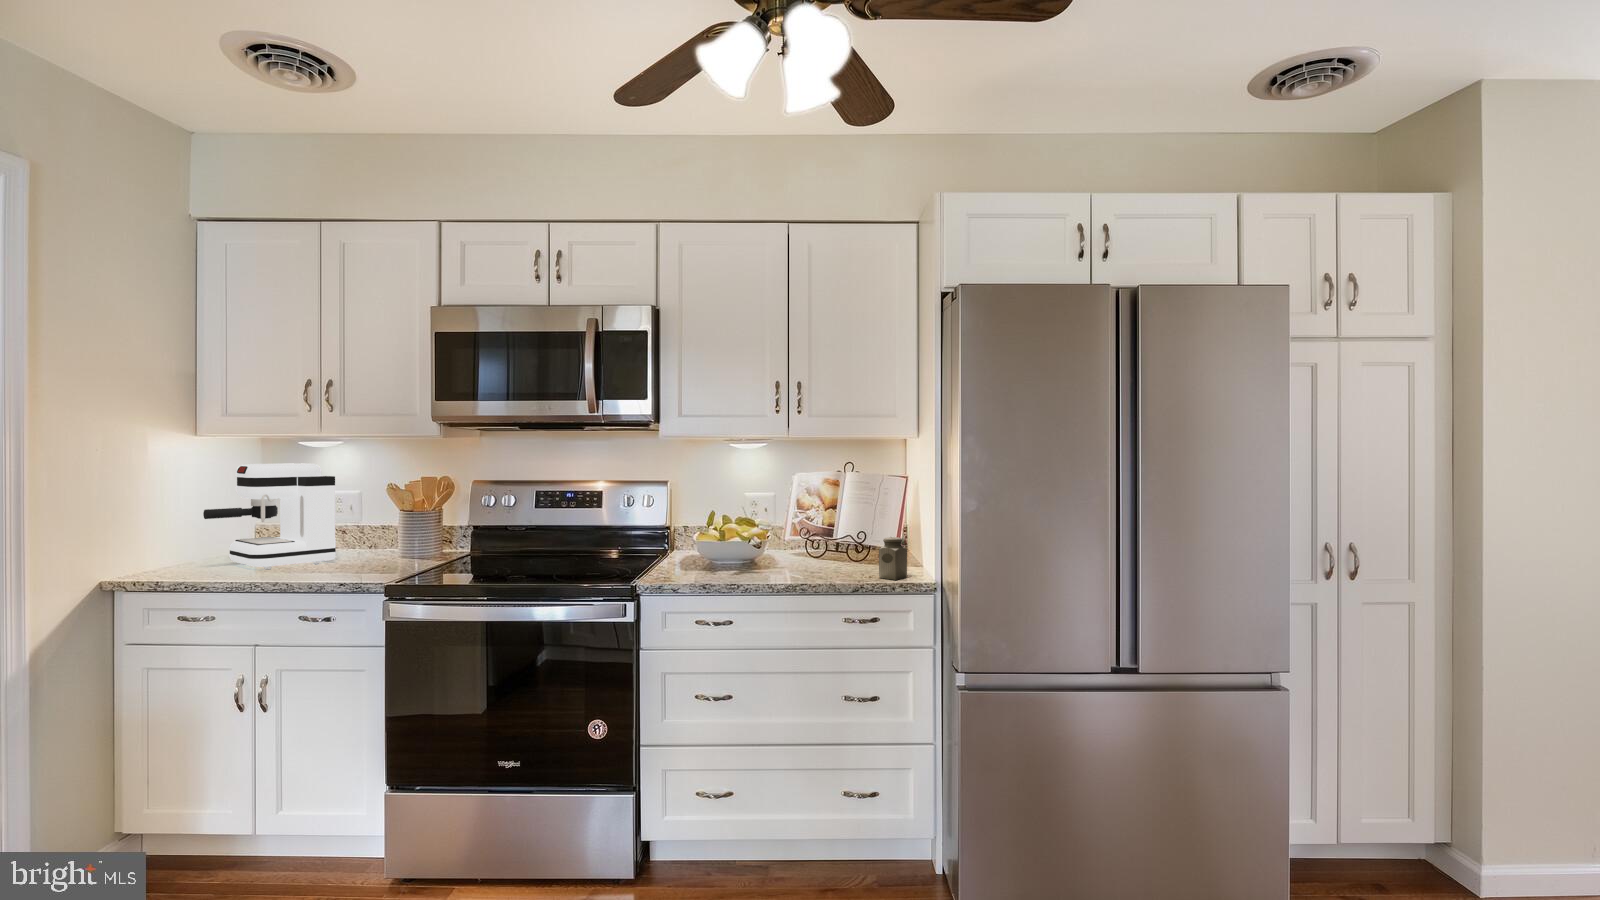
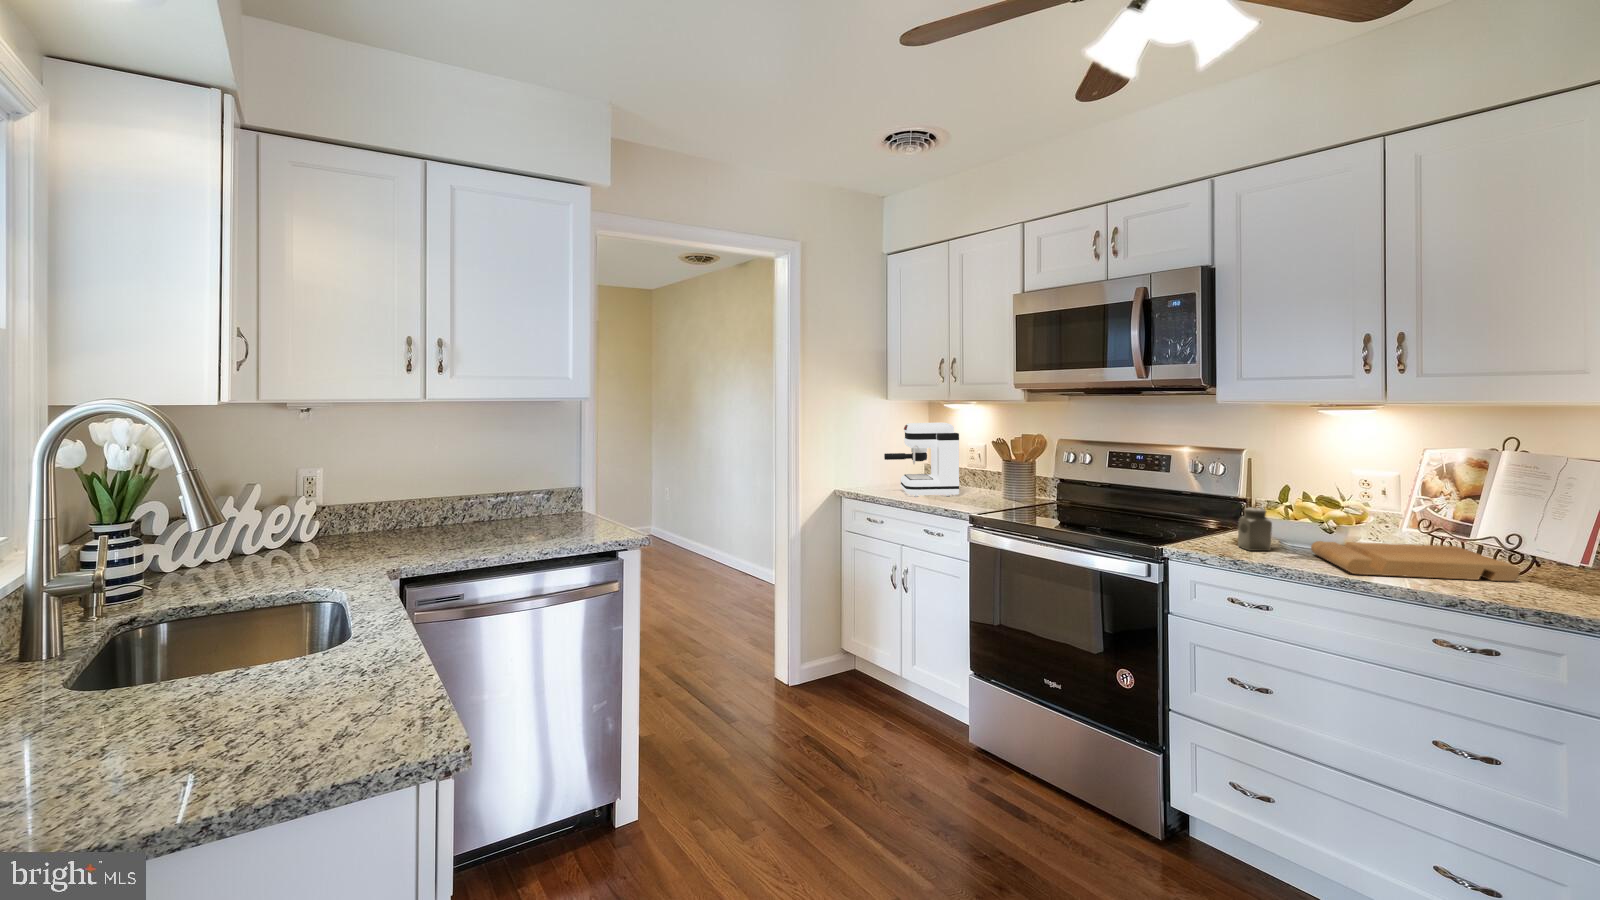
salt shaker: present [879,537,907,580] -> present [1238,508,1272,551]
cutting board: none [745,549,871,577] -> present [1311,541,1519,581]

